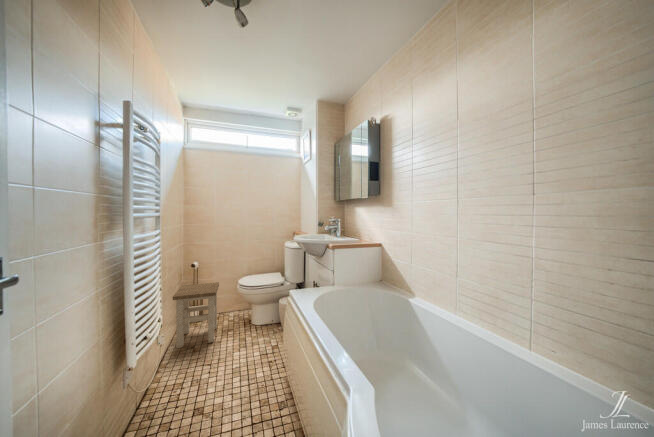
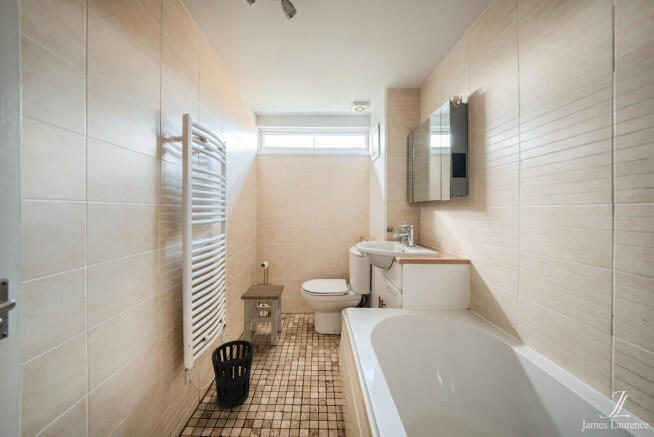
wastebasket: none [150,337,197,407] -> present [212,340,254,408]

